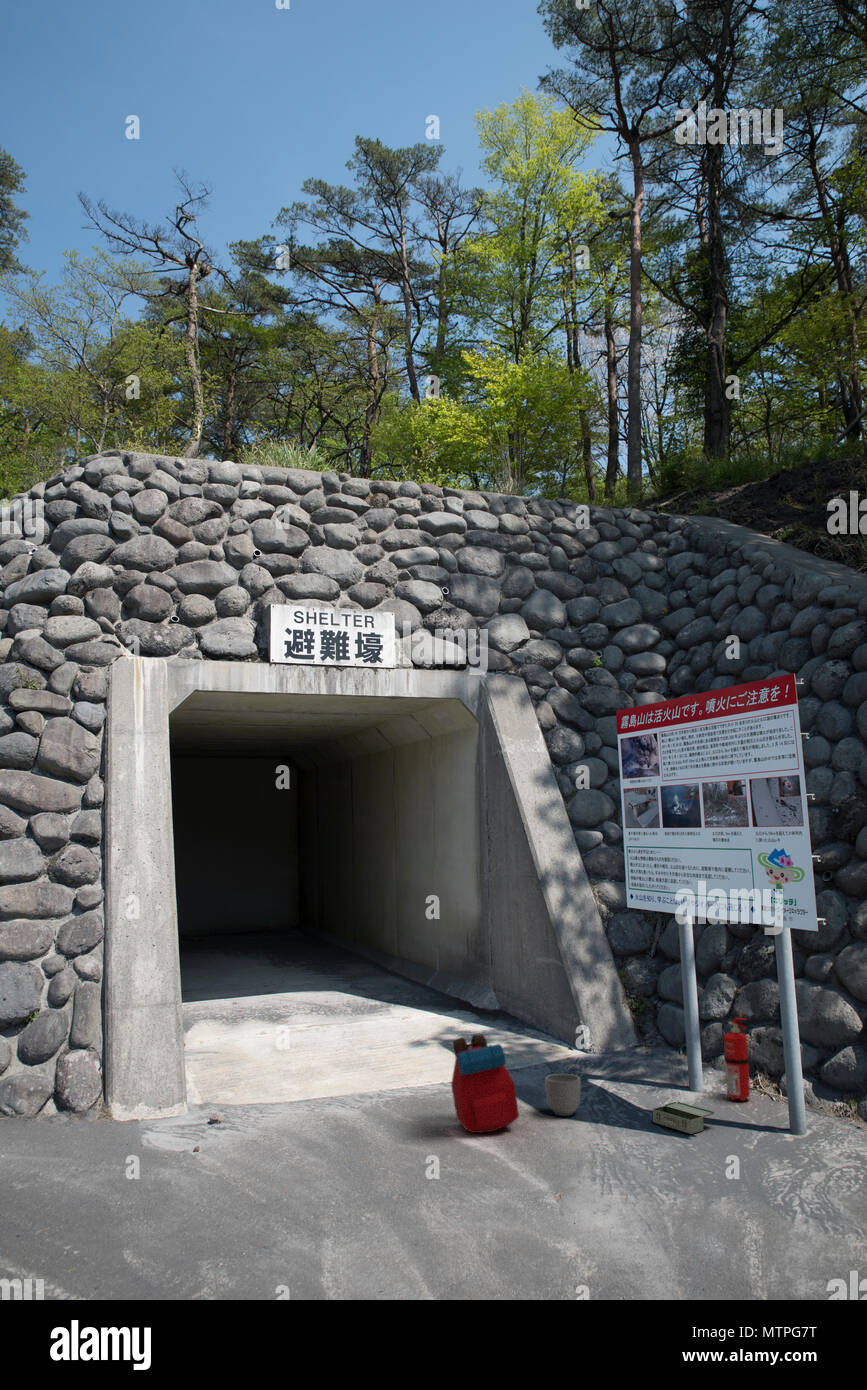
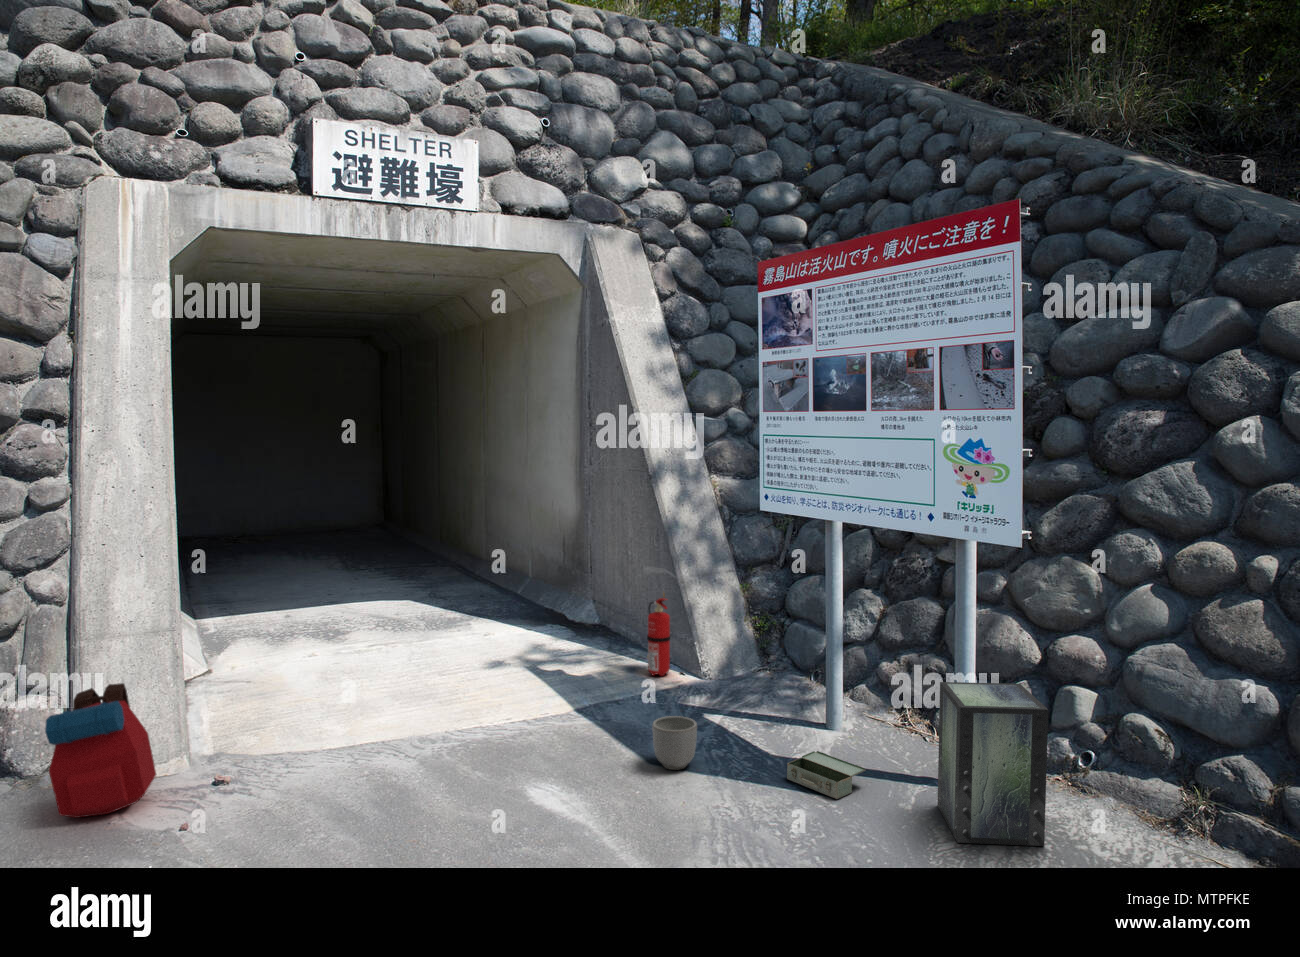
fire extinguisher: present [722,1012,750,1101] -> present [647,593,670,676]
backpack: present [451,1034,519,1133] -> present [45,683,156,817]
storage box: none [765,1038,846,1161] -> present [937,682,1048,846]

